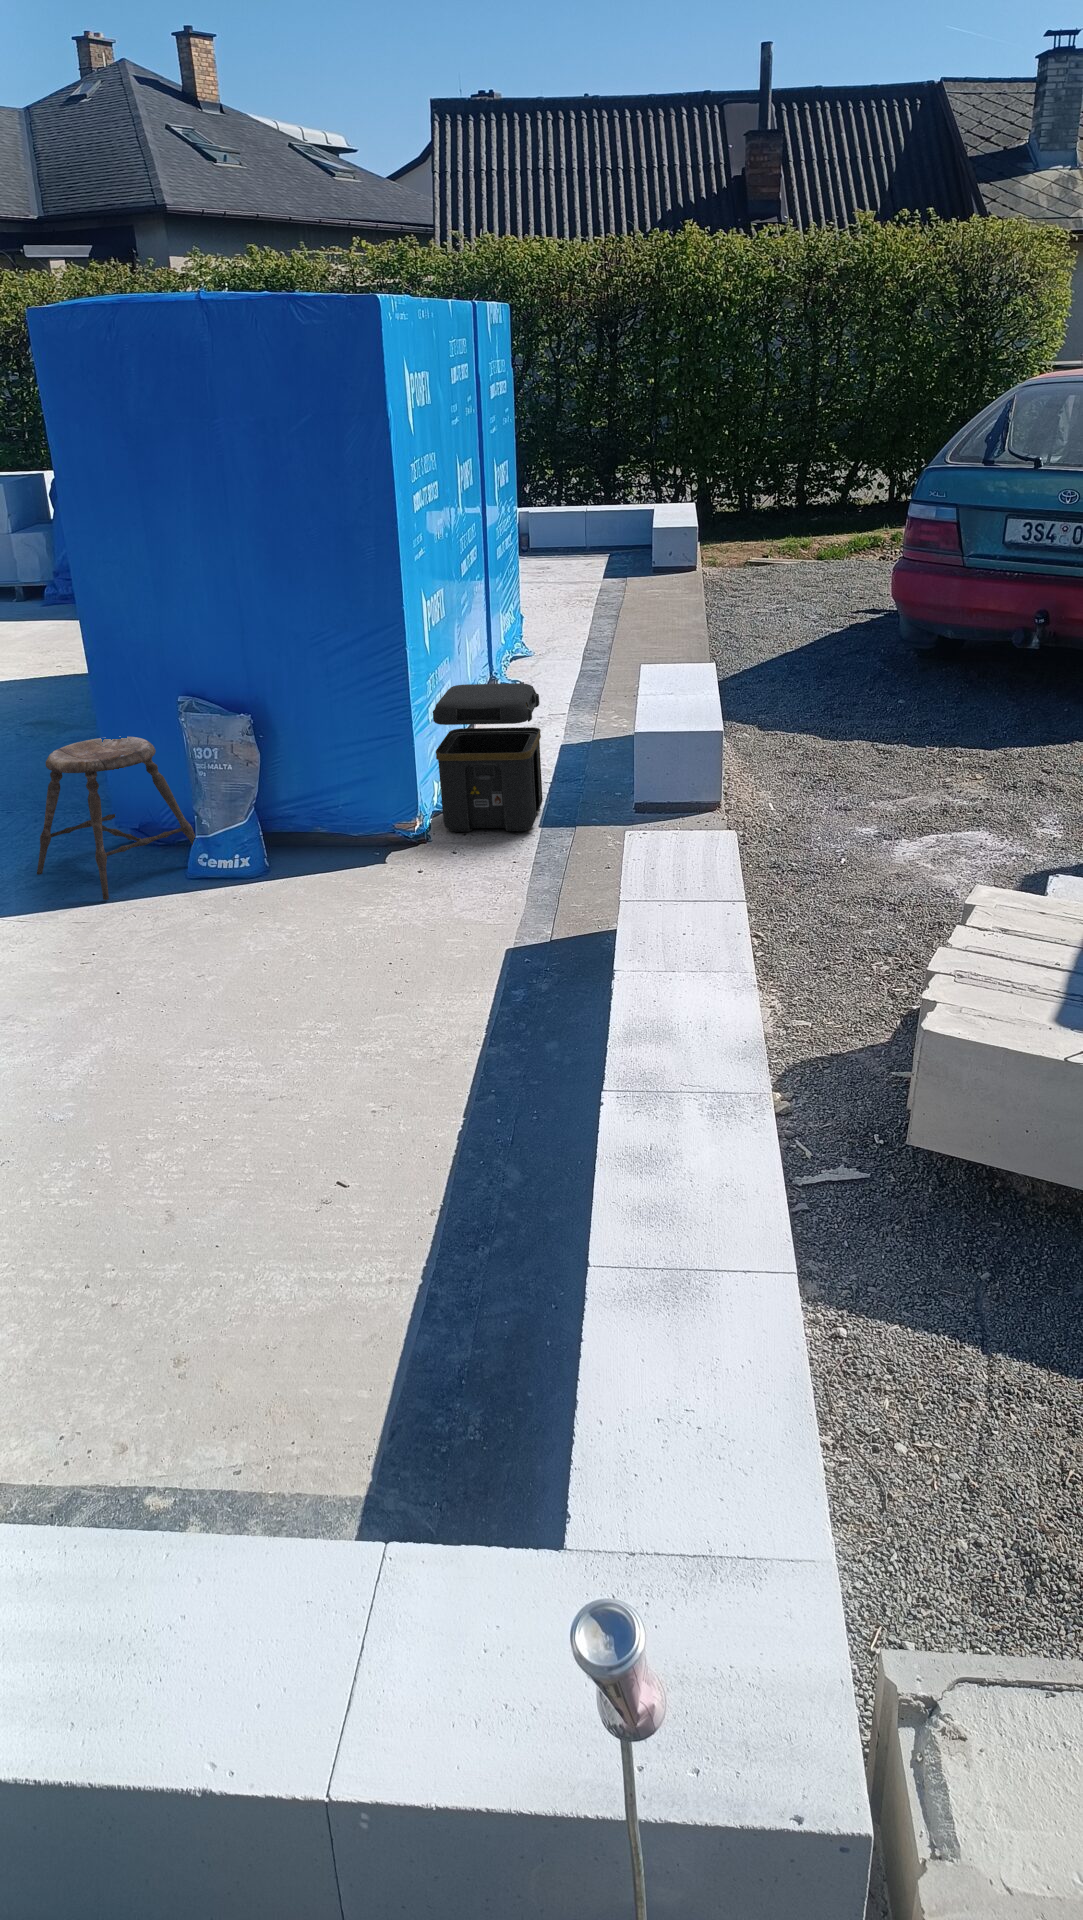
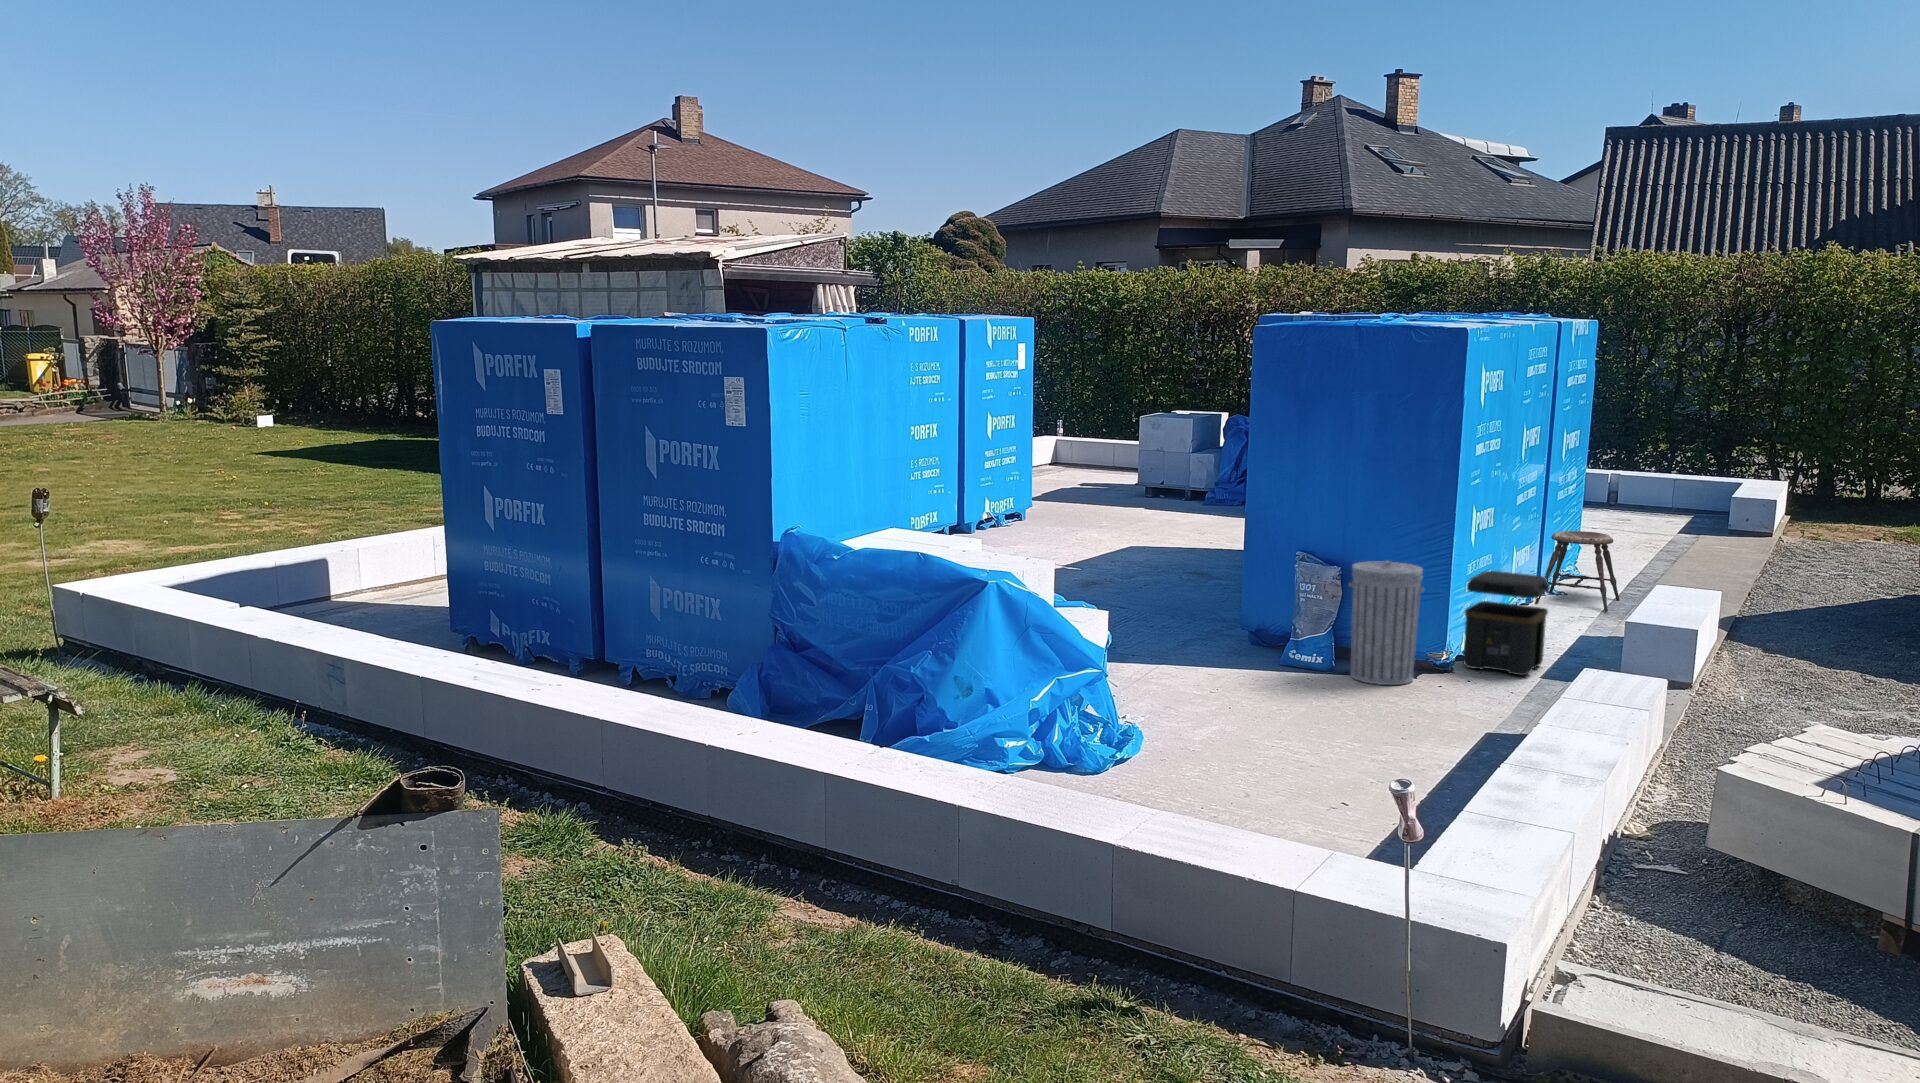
trash can: none [267,700,386,894] -> present [1349,561,1424,685]
stool: present [37,736,197,900] -> present [1535,531,1619,612]

